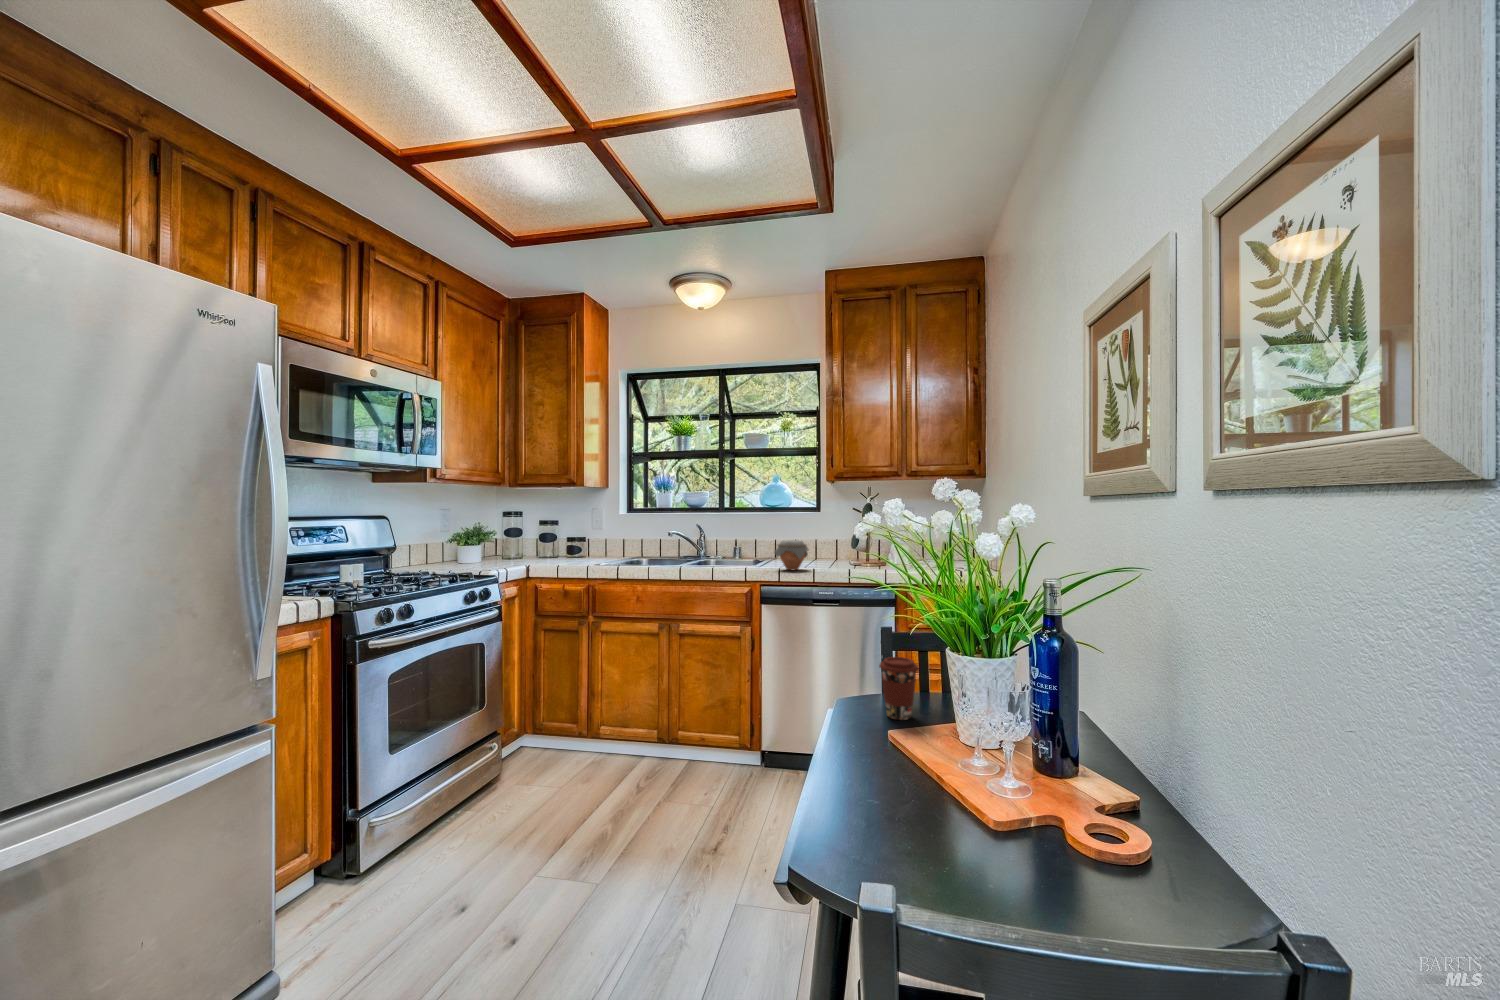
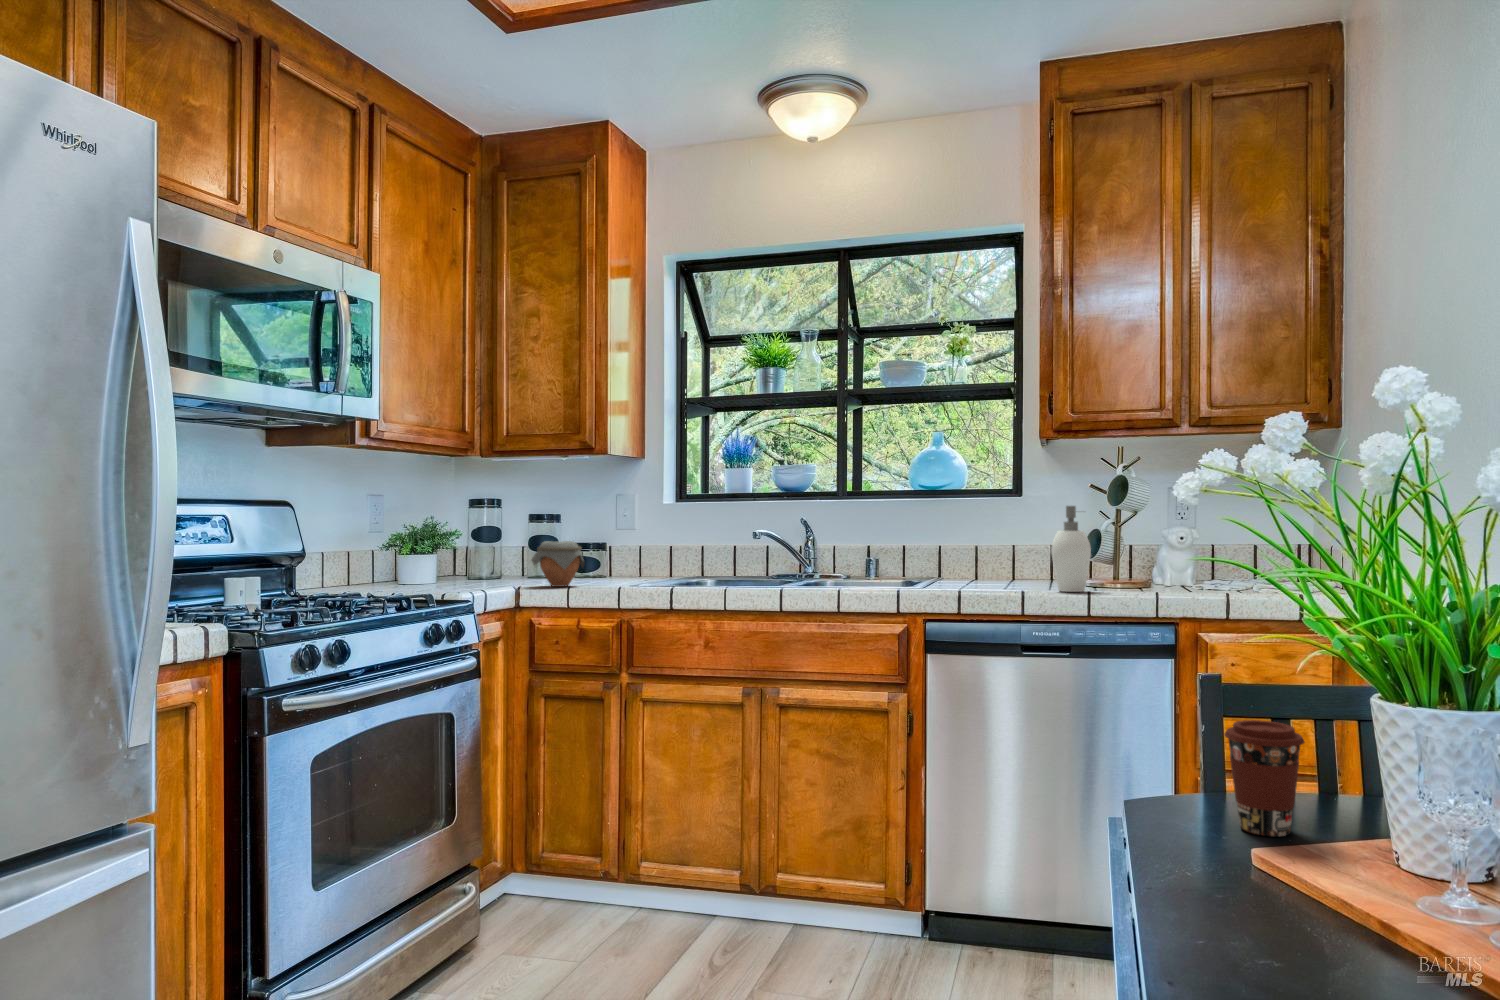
soap dispenser: none [831,521,852,569] -> present [1051,506,1091,592]
jar: present [775,540,808,570] -> present [532,541,585,587]

